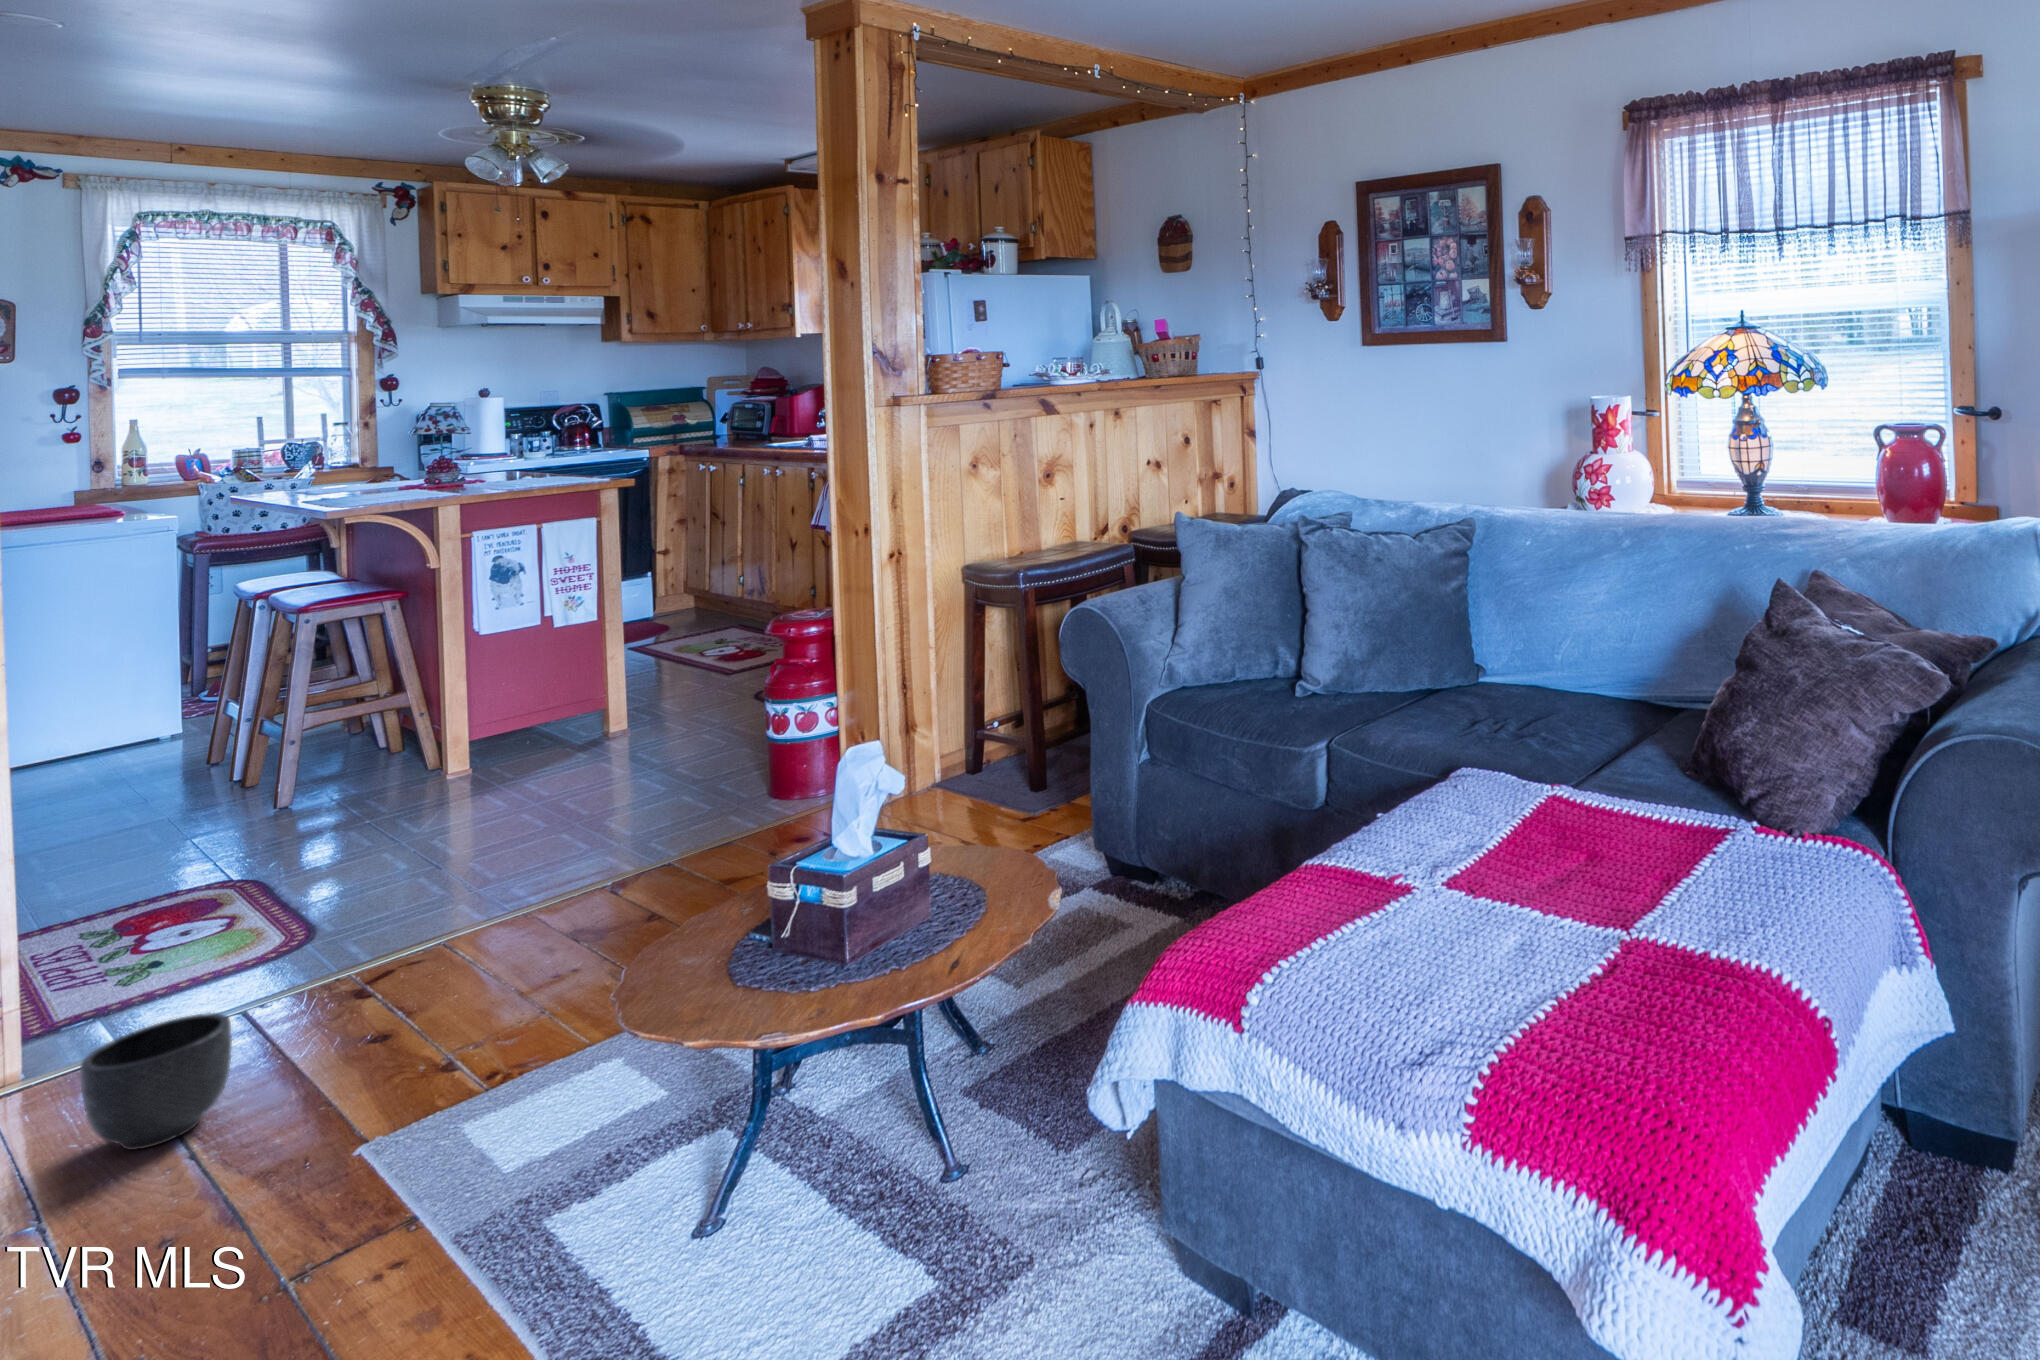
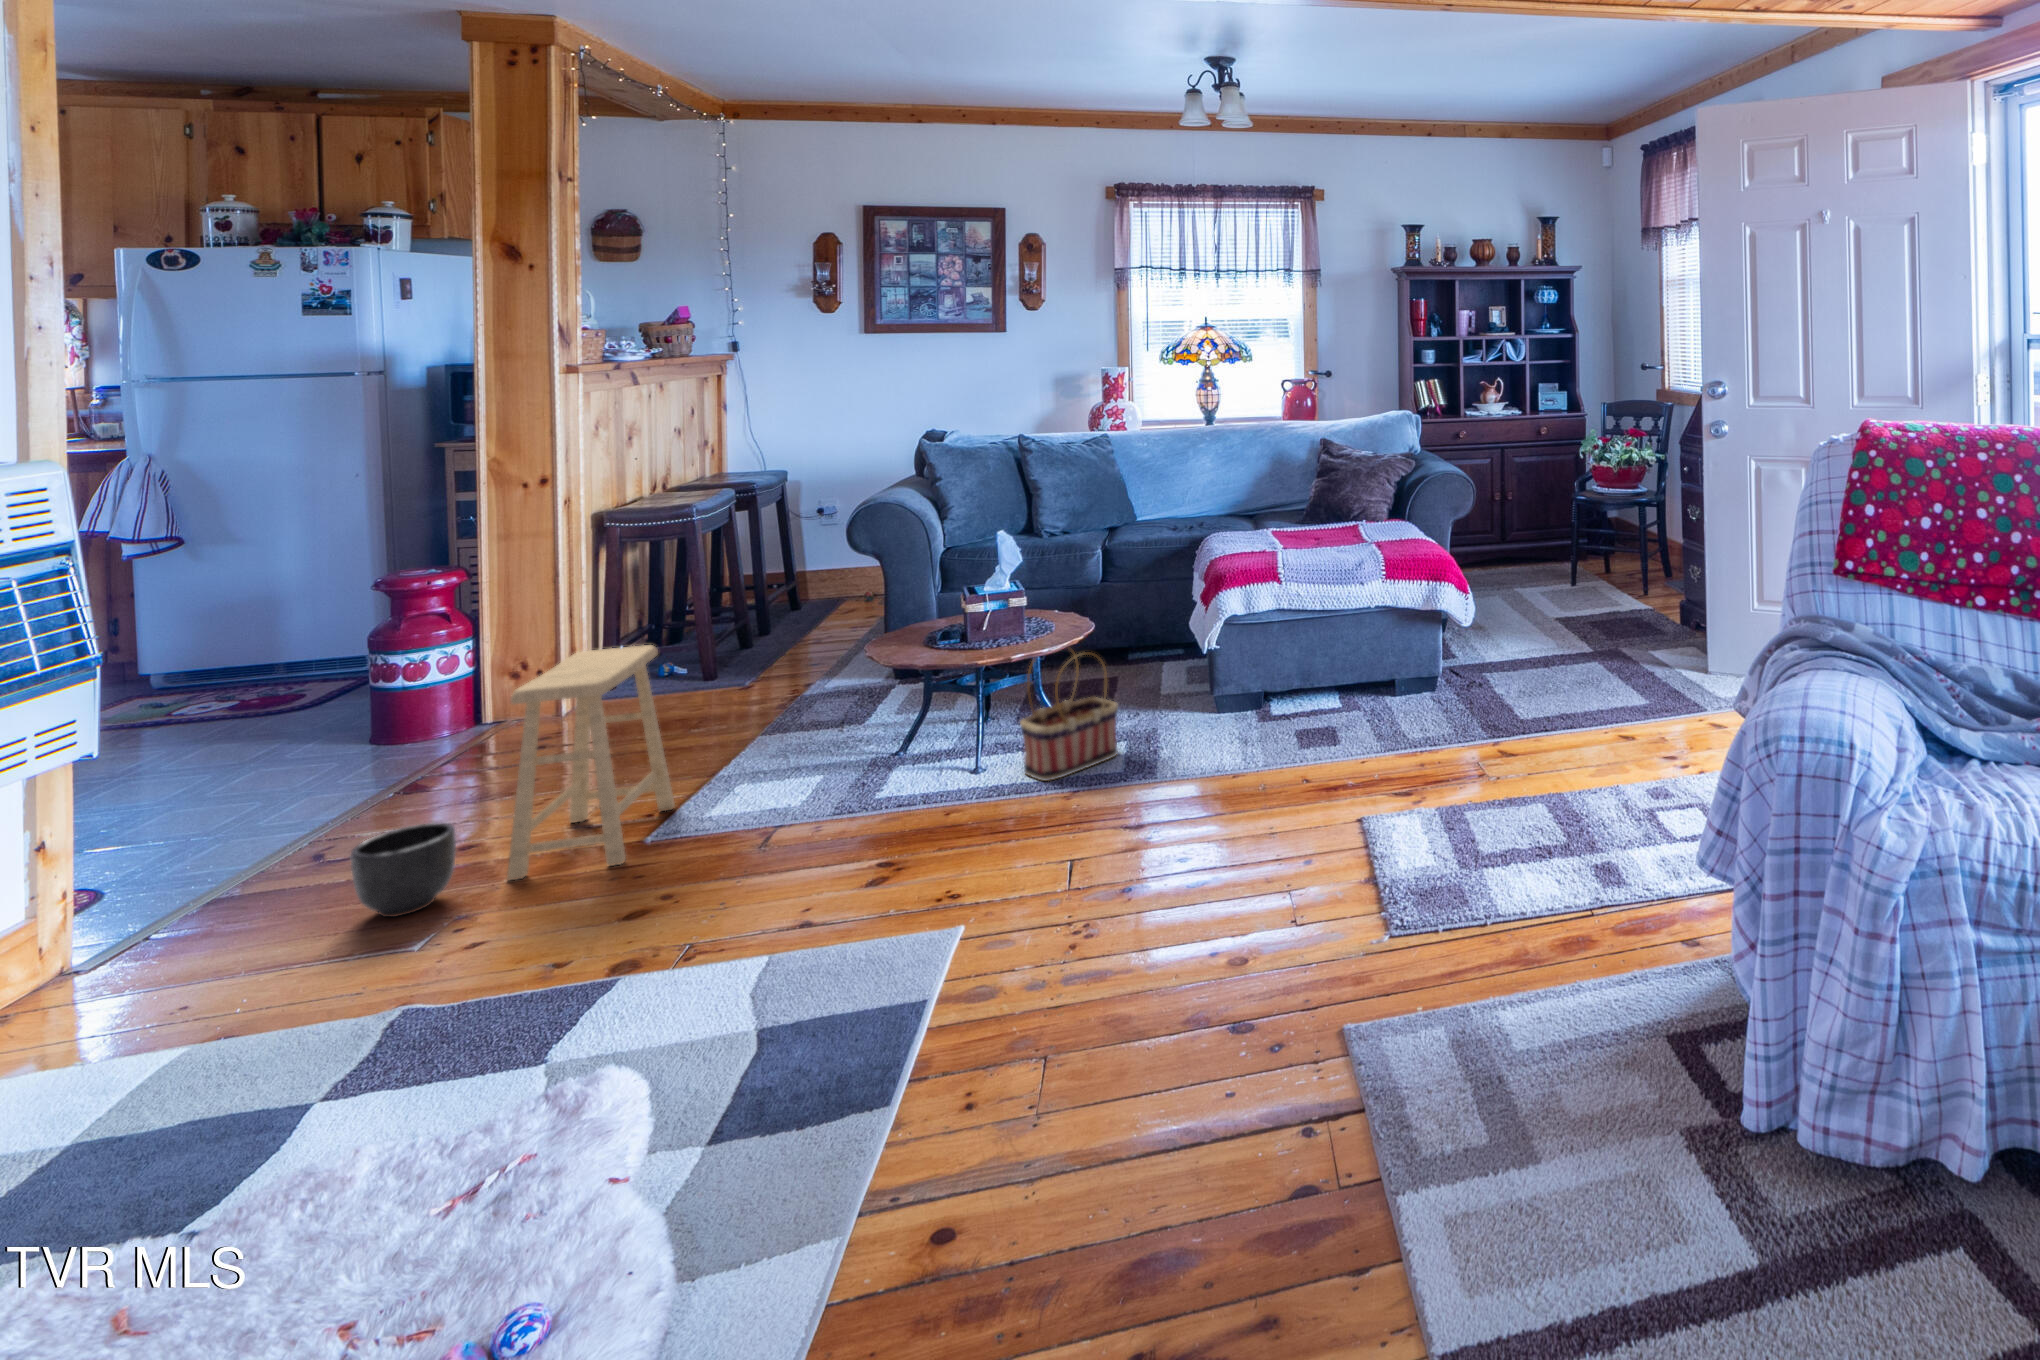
footstool: none [251,798,568,1170] -> present [507,645,675,880]
basket: none [781,981,999,1296] -> present [1020,649,1118,781]

